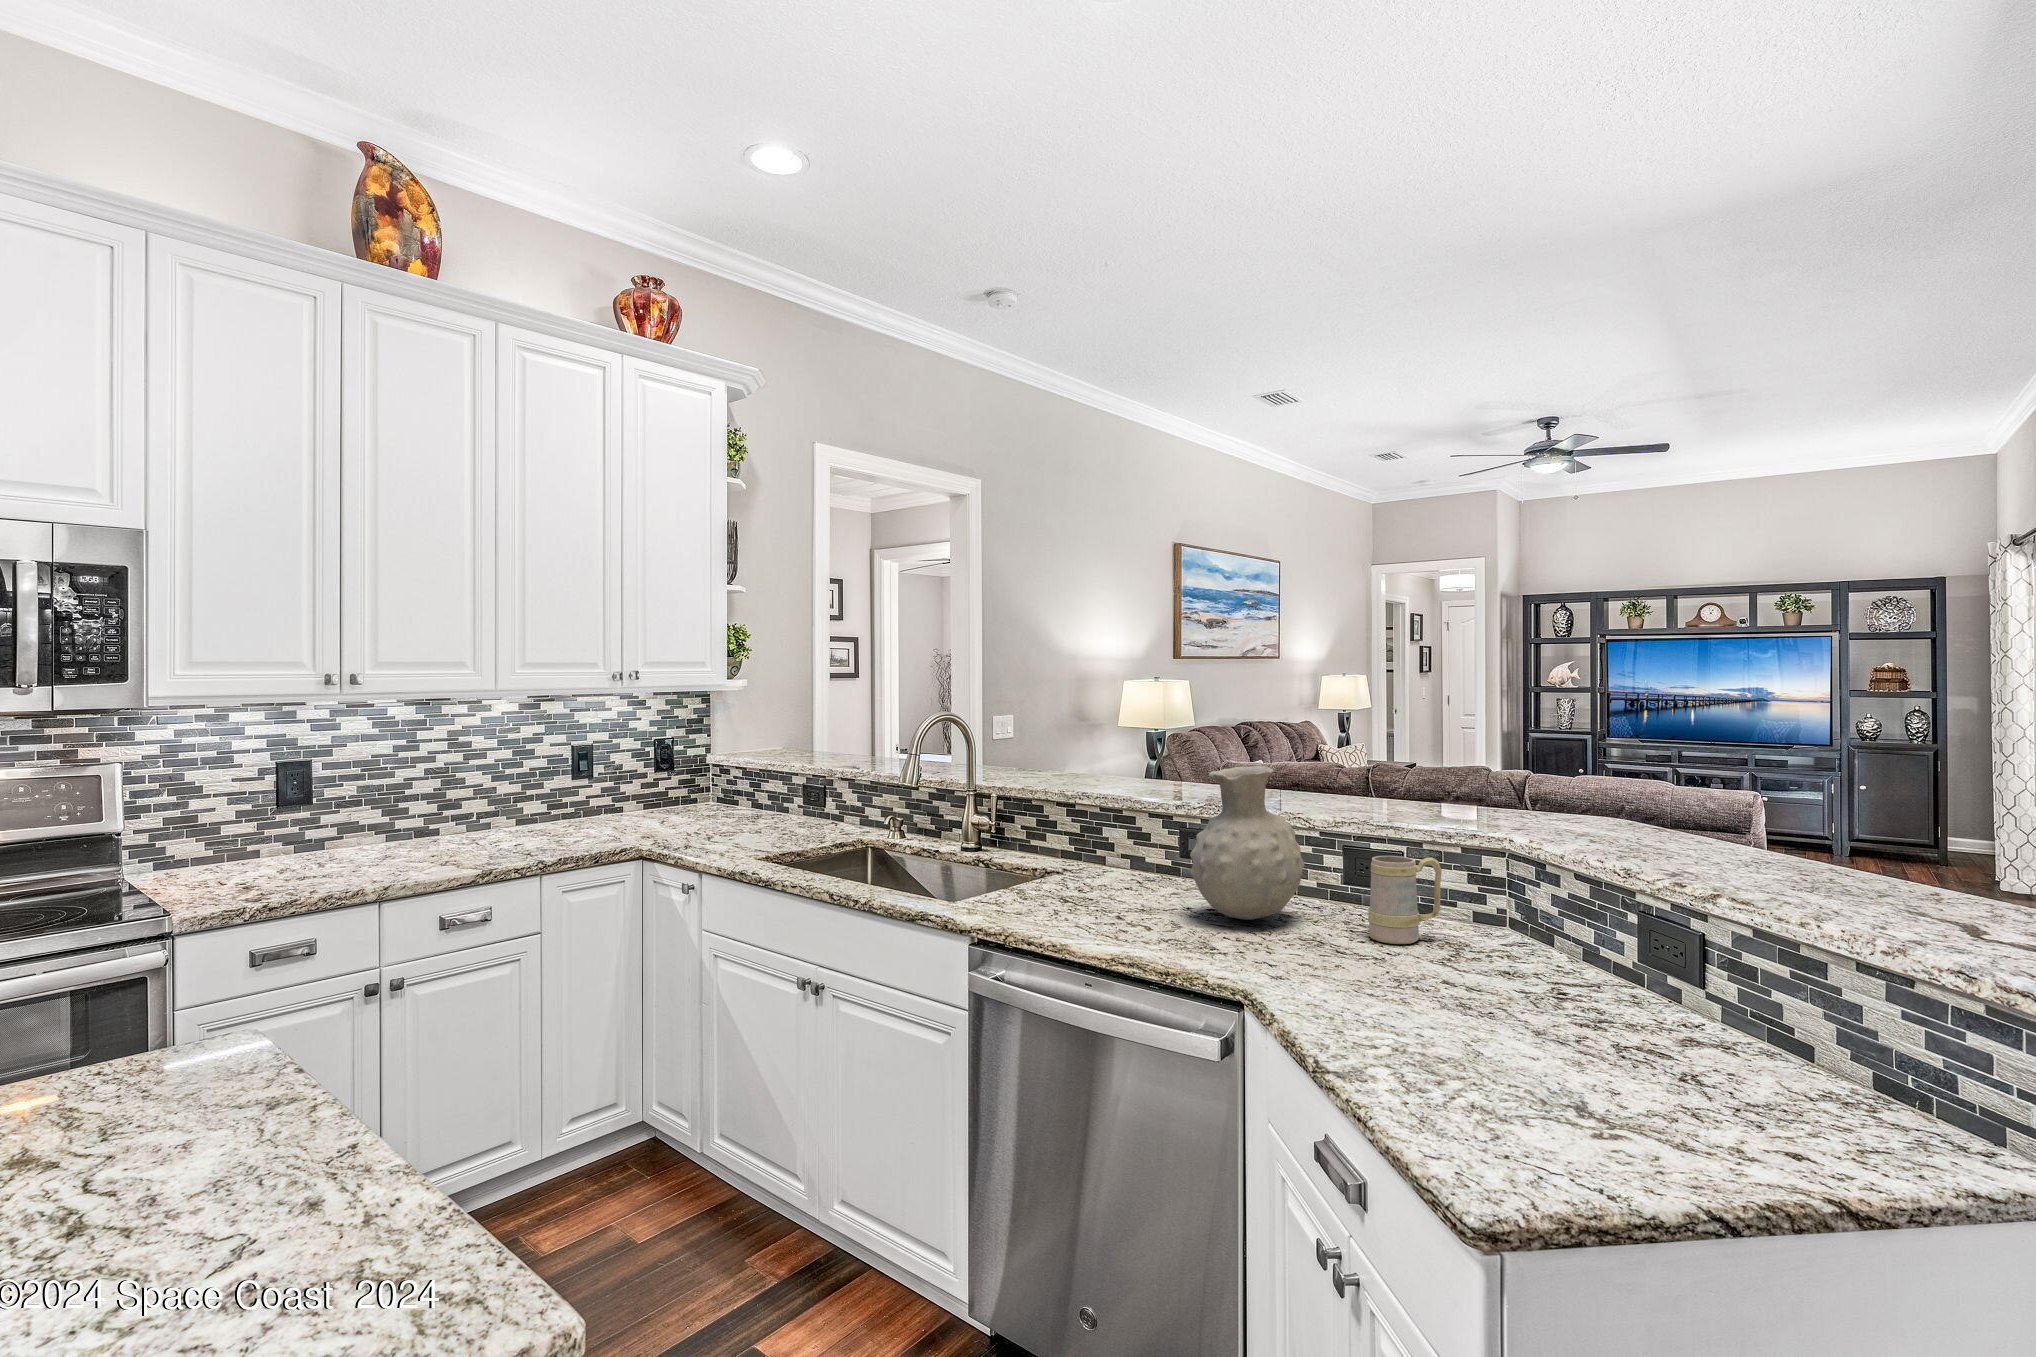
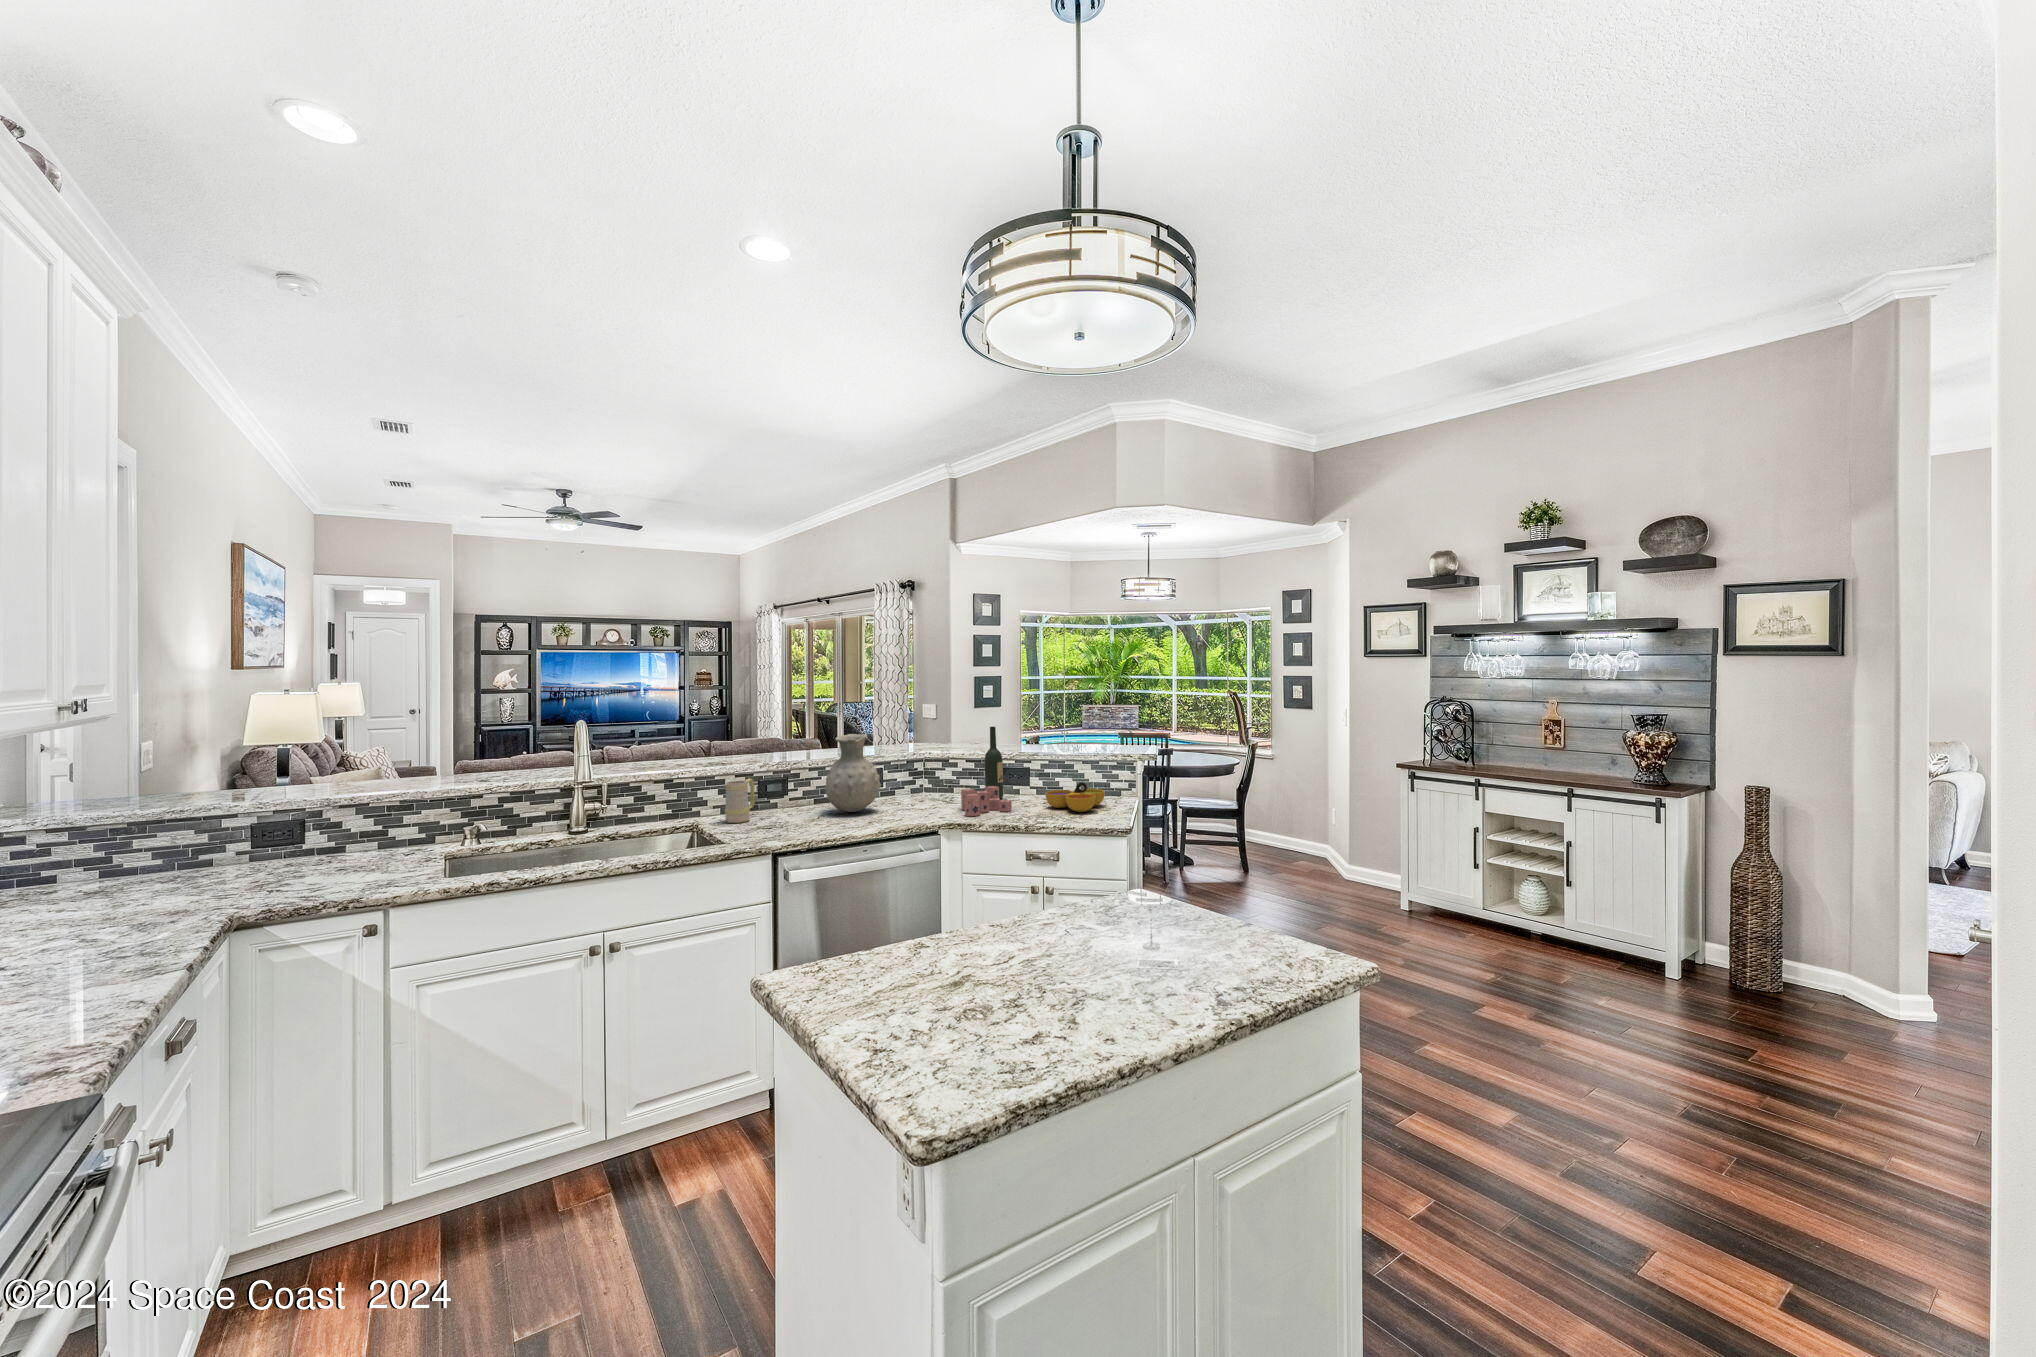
wine bottle: none [1549,793,1605,993] -> present [985,727,1003,798]
mug: present [1368,856,1442,944] -> present [725,778,755,823]
candle: none [1327,933,1500,1024] -> present [961,786,1012,816]
decorative bowl: none [1541,1010,1773,1117] -> present [1045,782,1105,812]

